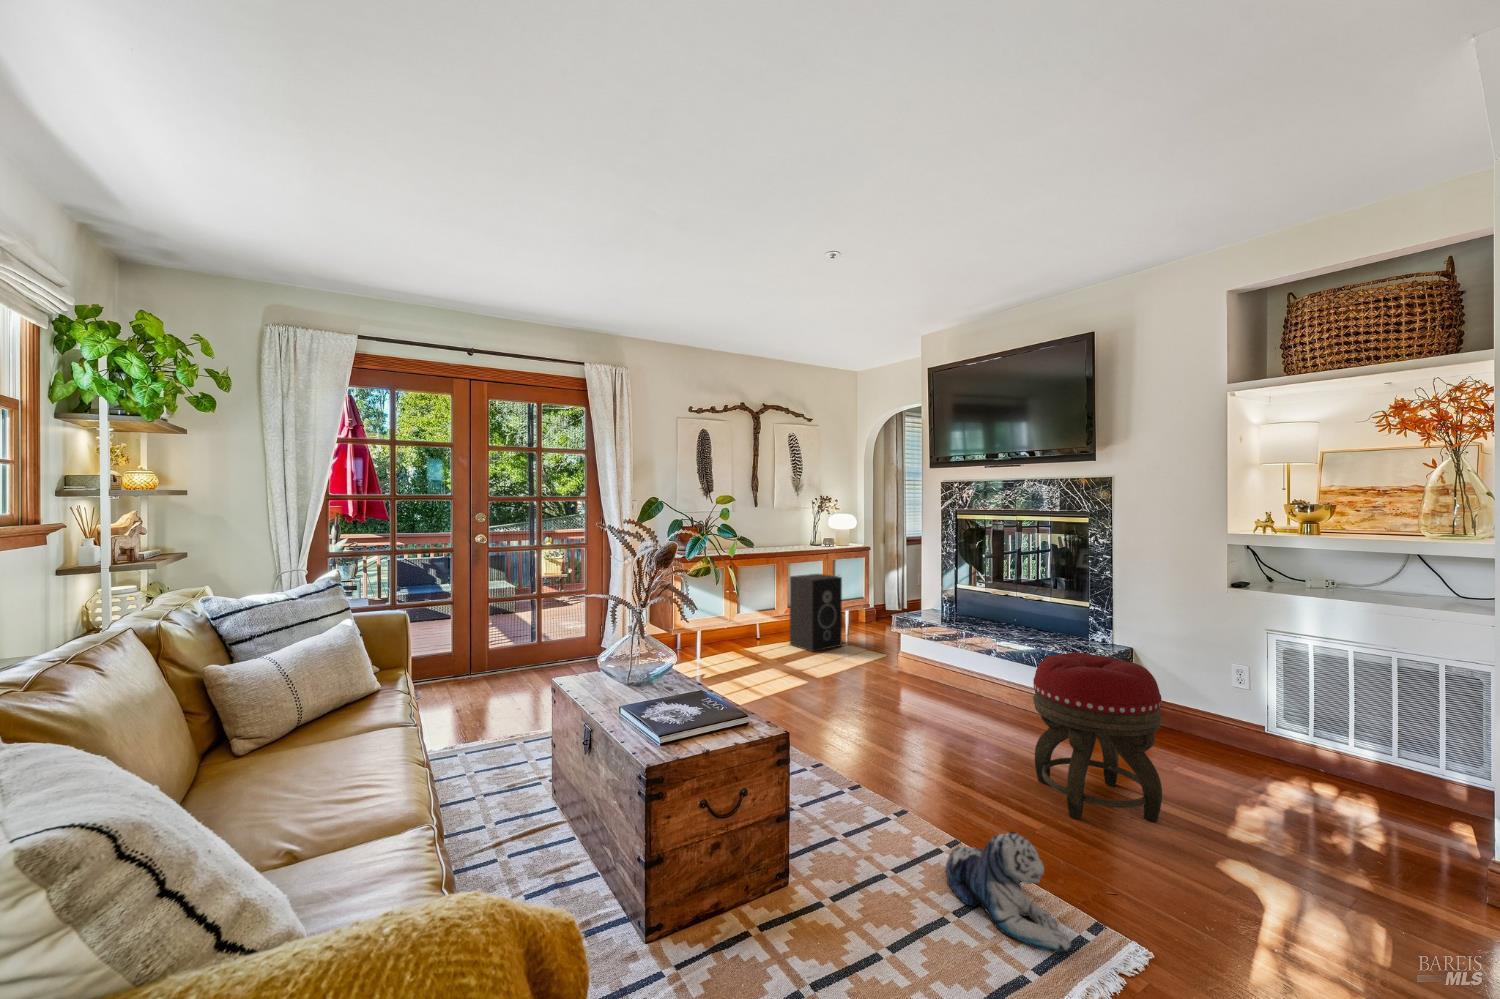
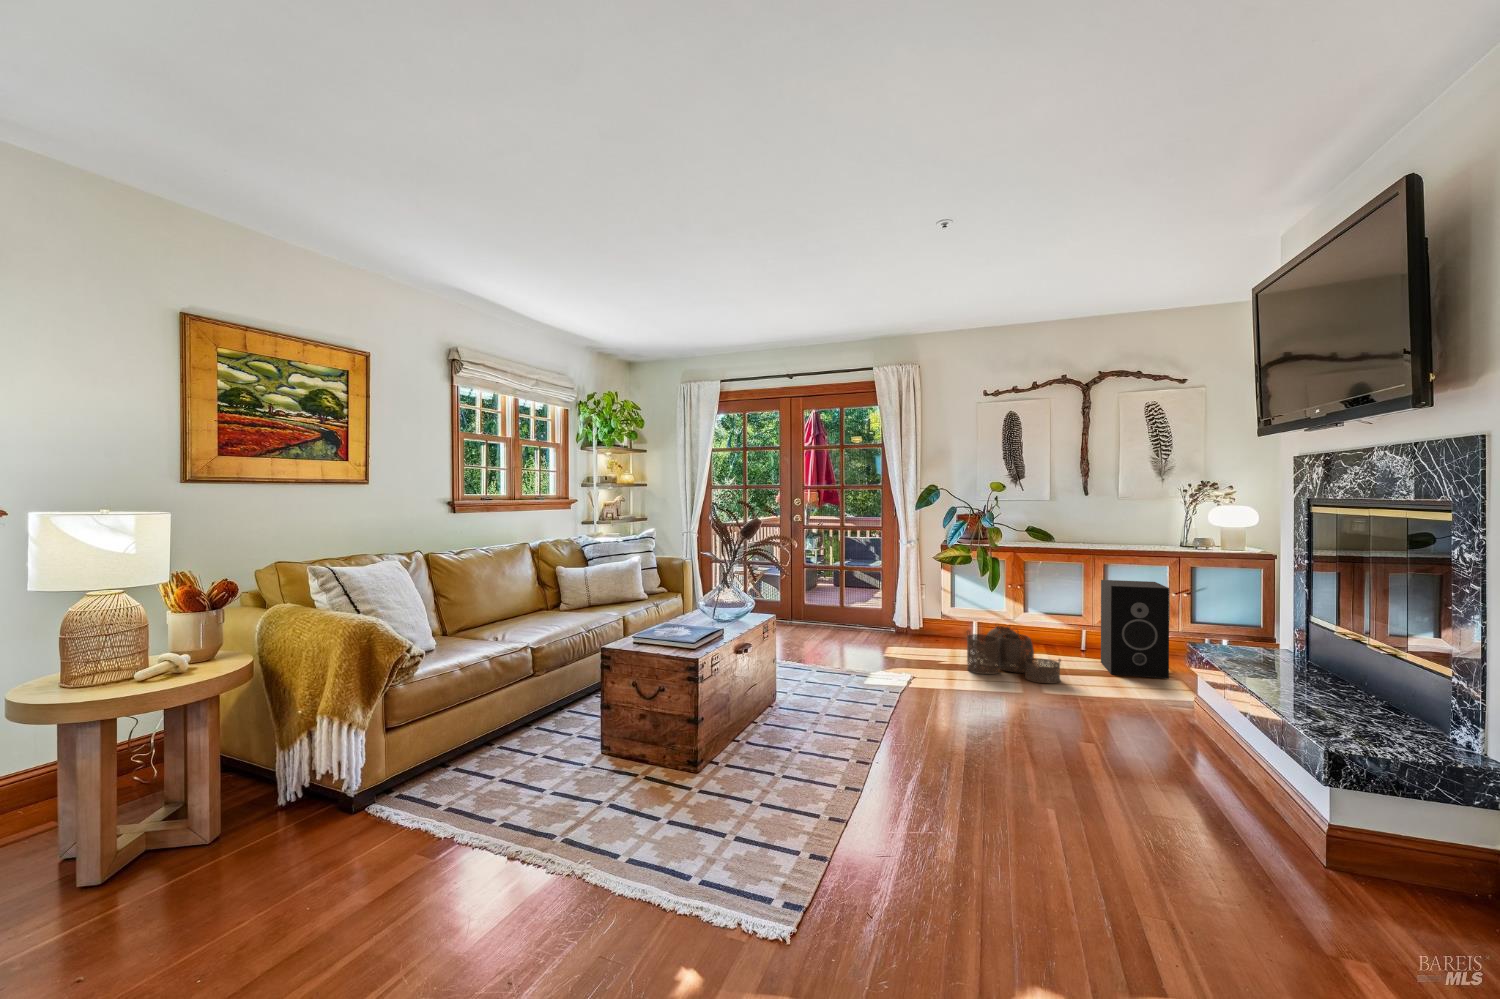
woven basket: none [715,626,804,677] -> present [967,626,1061,683]
footstool: present [1033,652,1162,822] -> none [995,684,1165,931]
plush toy: present [946,832,1071,953] -> none [740,786,823,886]

